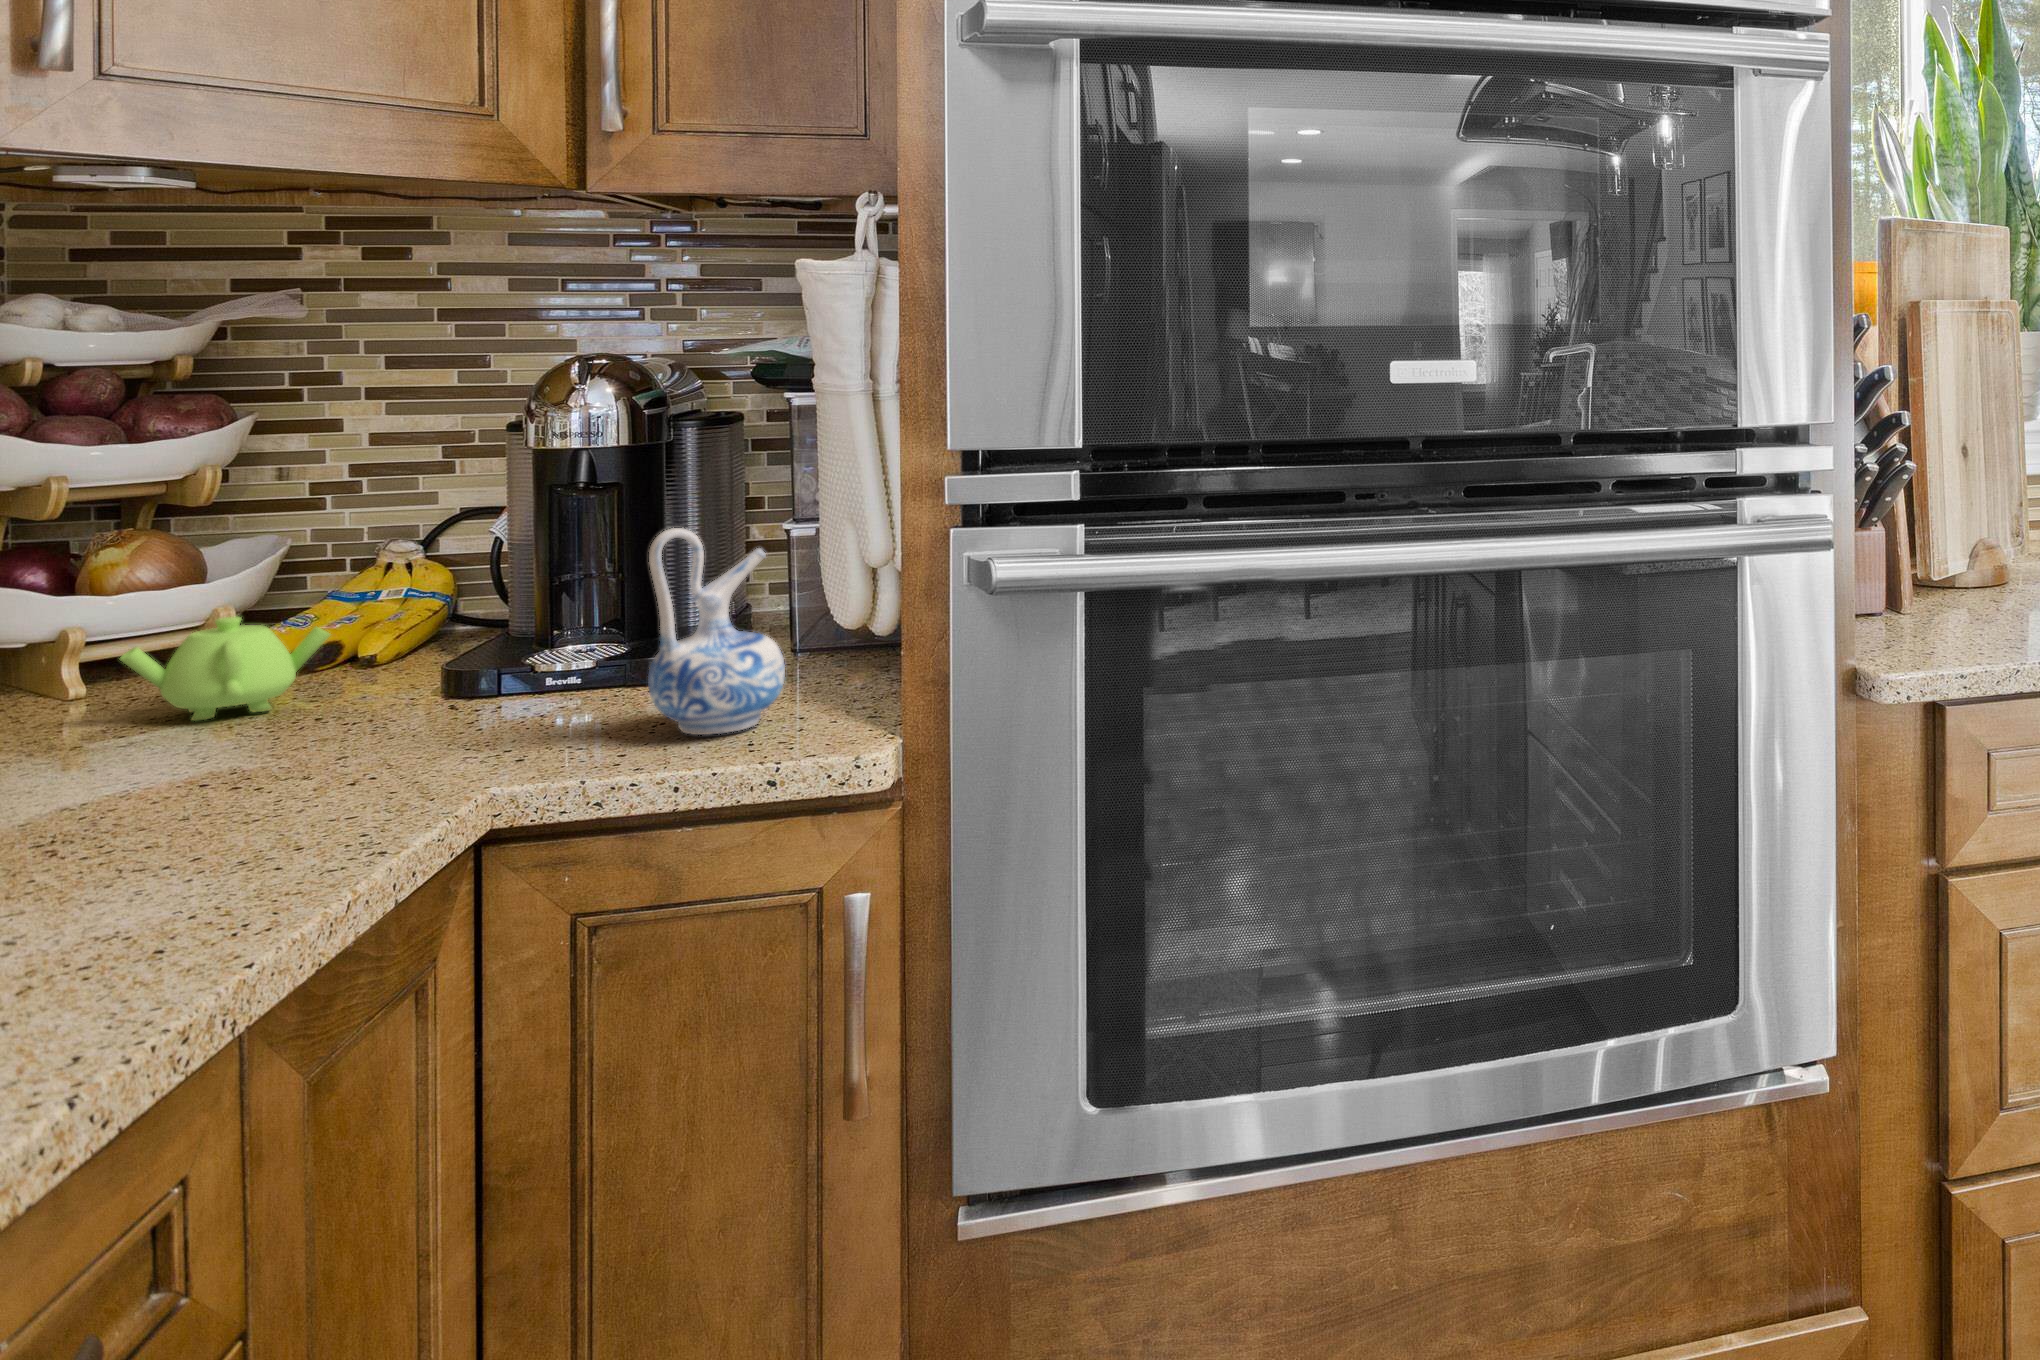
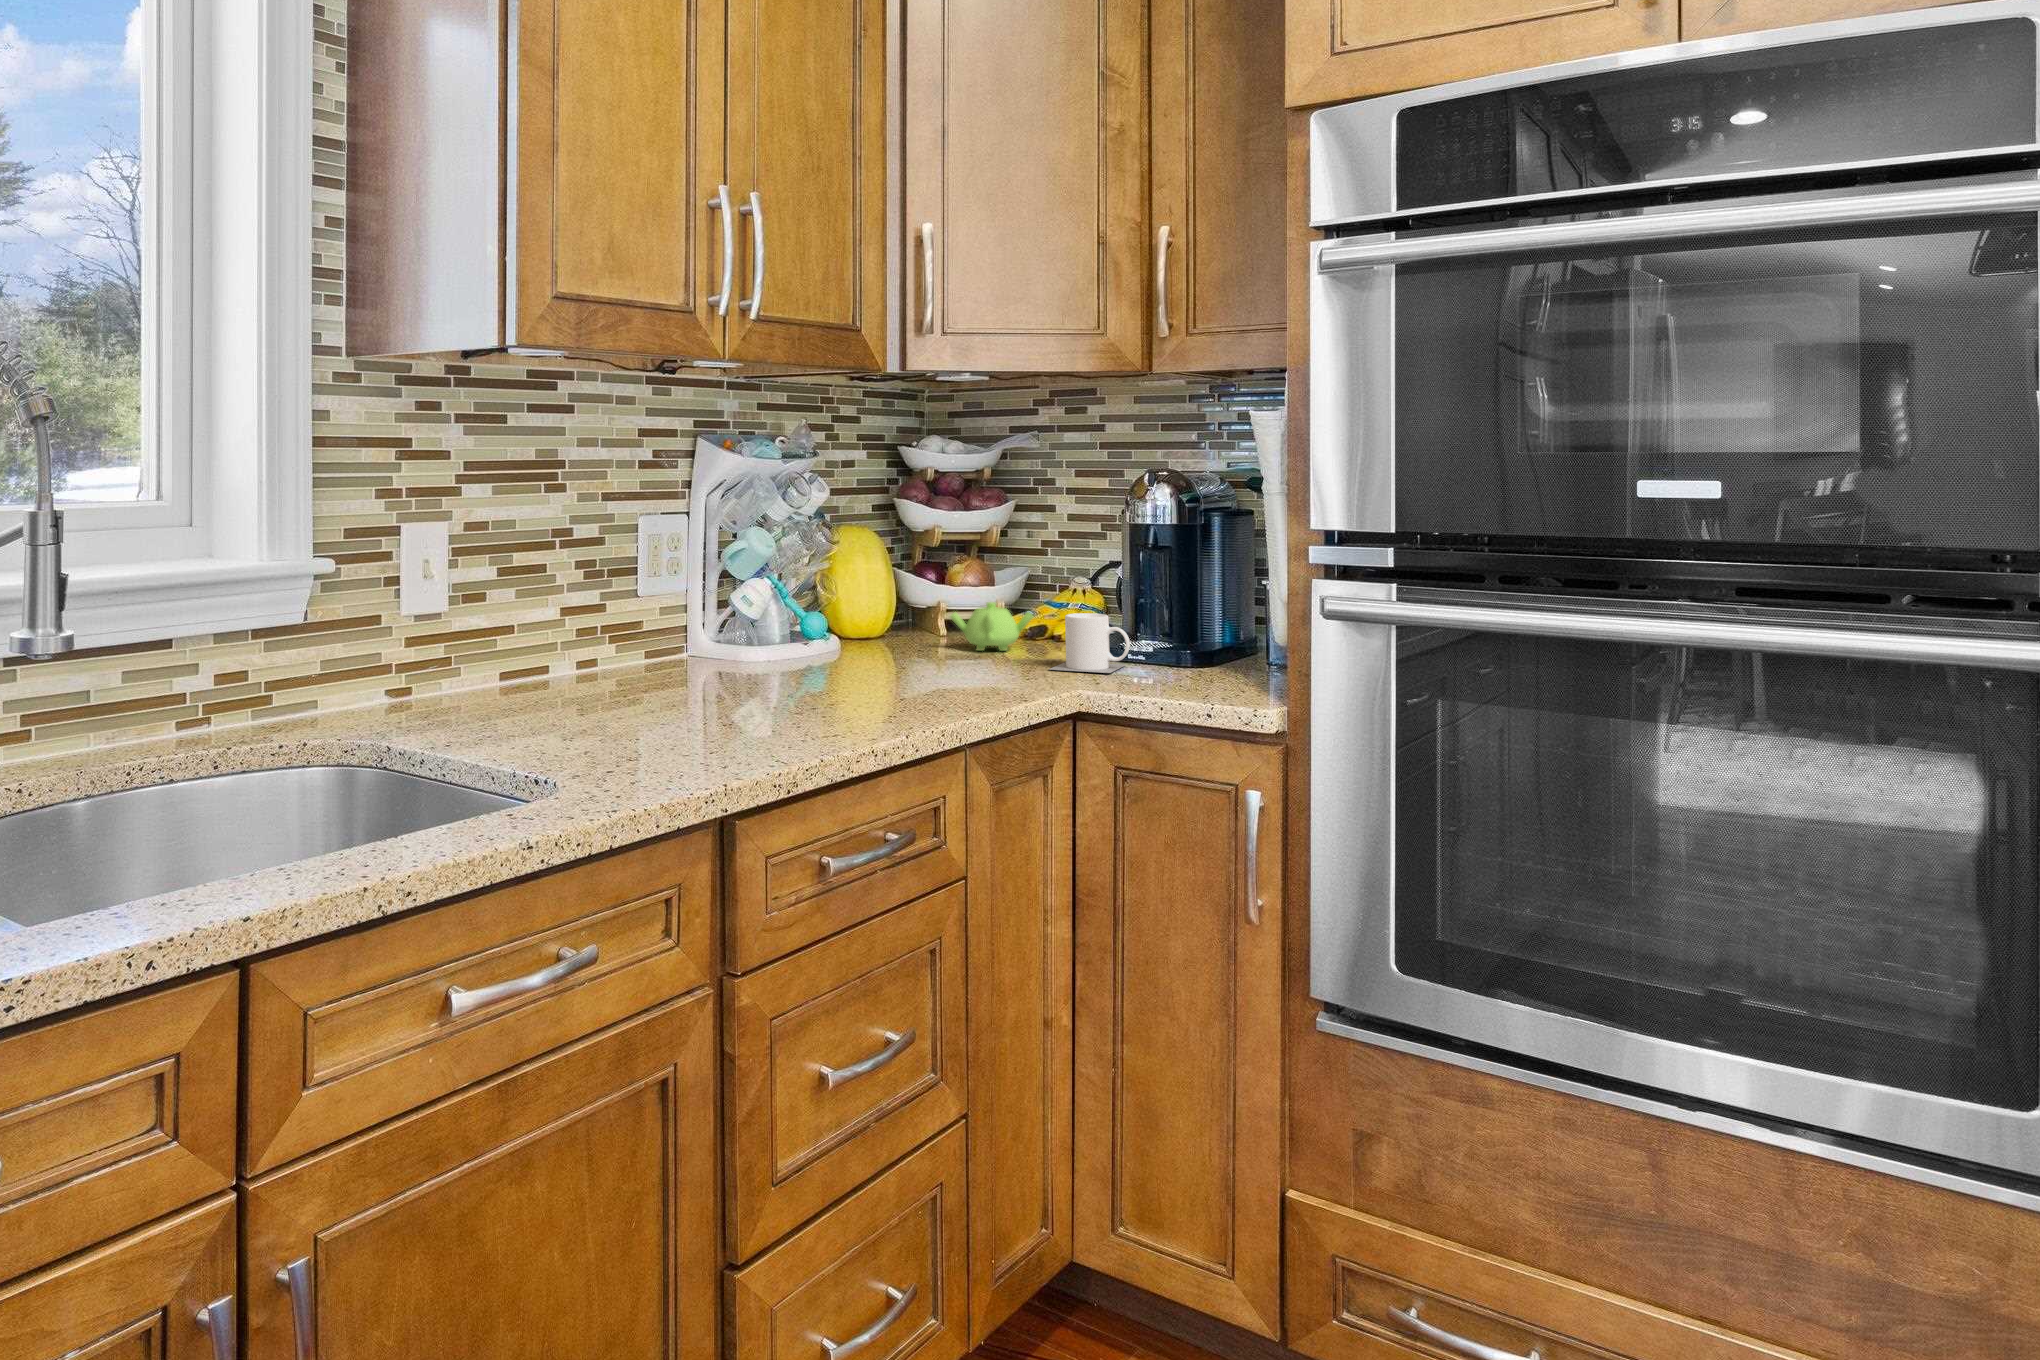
ceramic pitcher: present [648,528,785,735] -> none [1159,569,1235,689]
mug: none [393,618,564,741] -> present [1049,613,1130,673]

